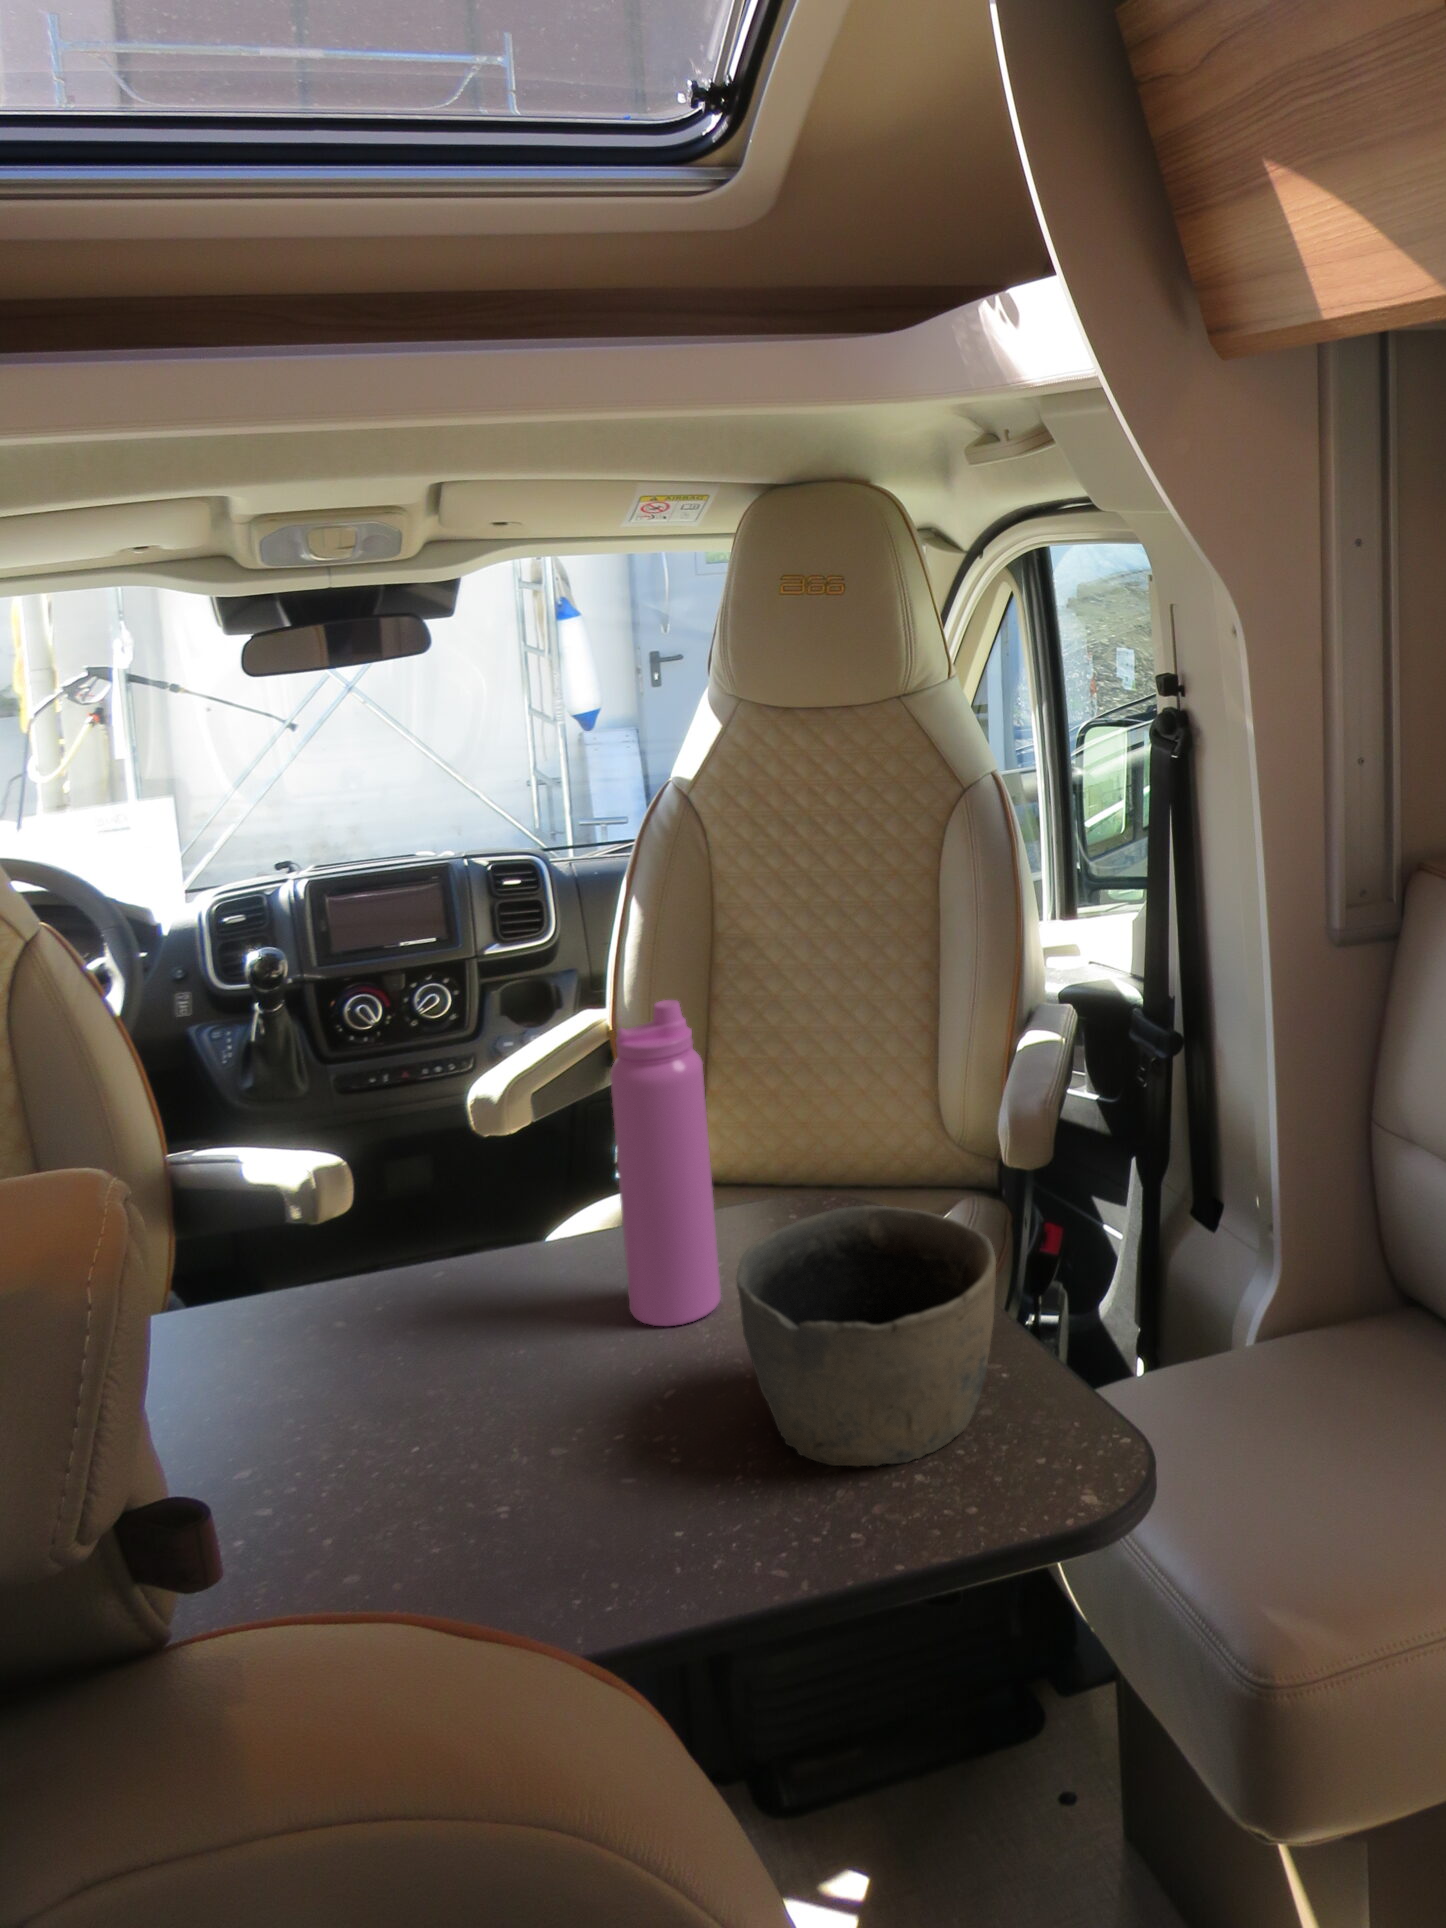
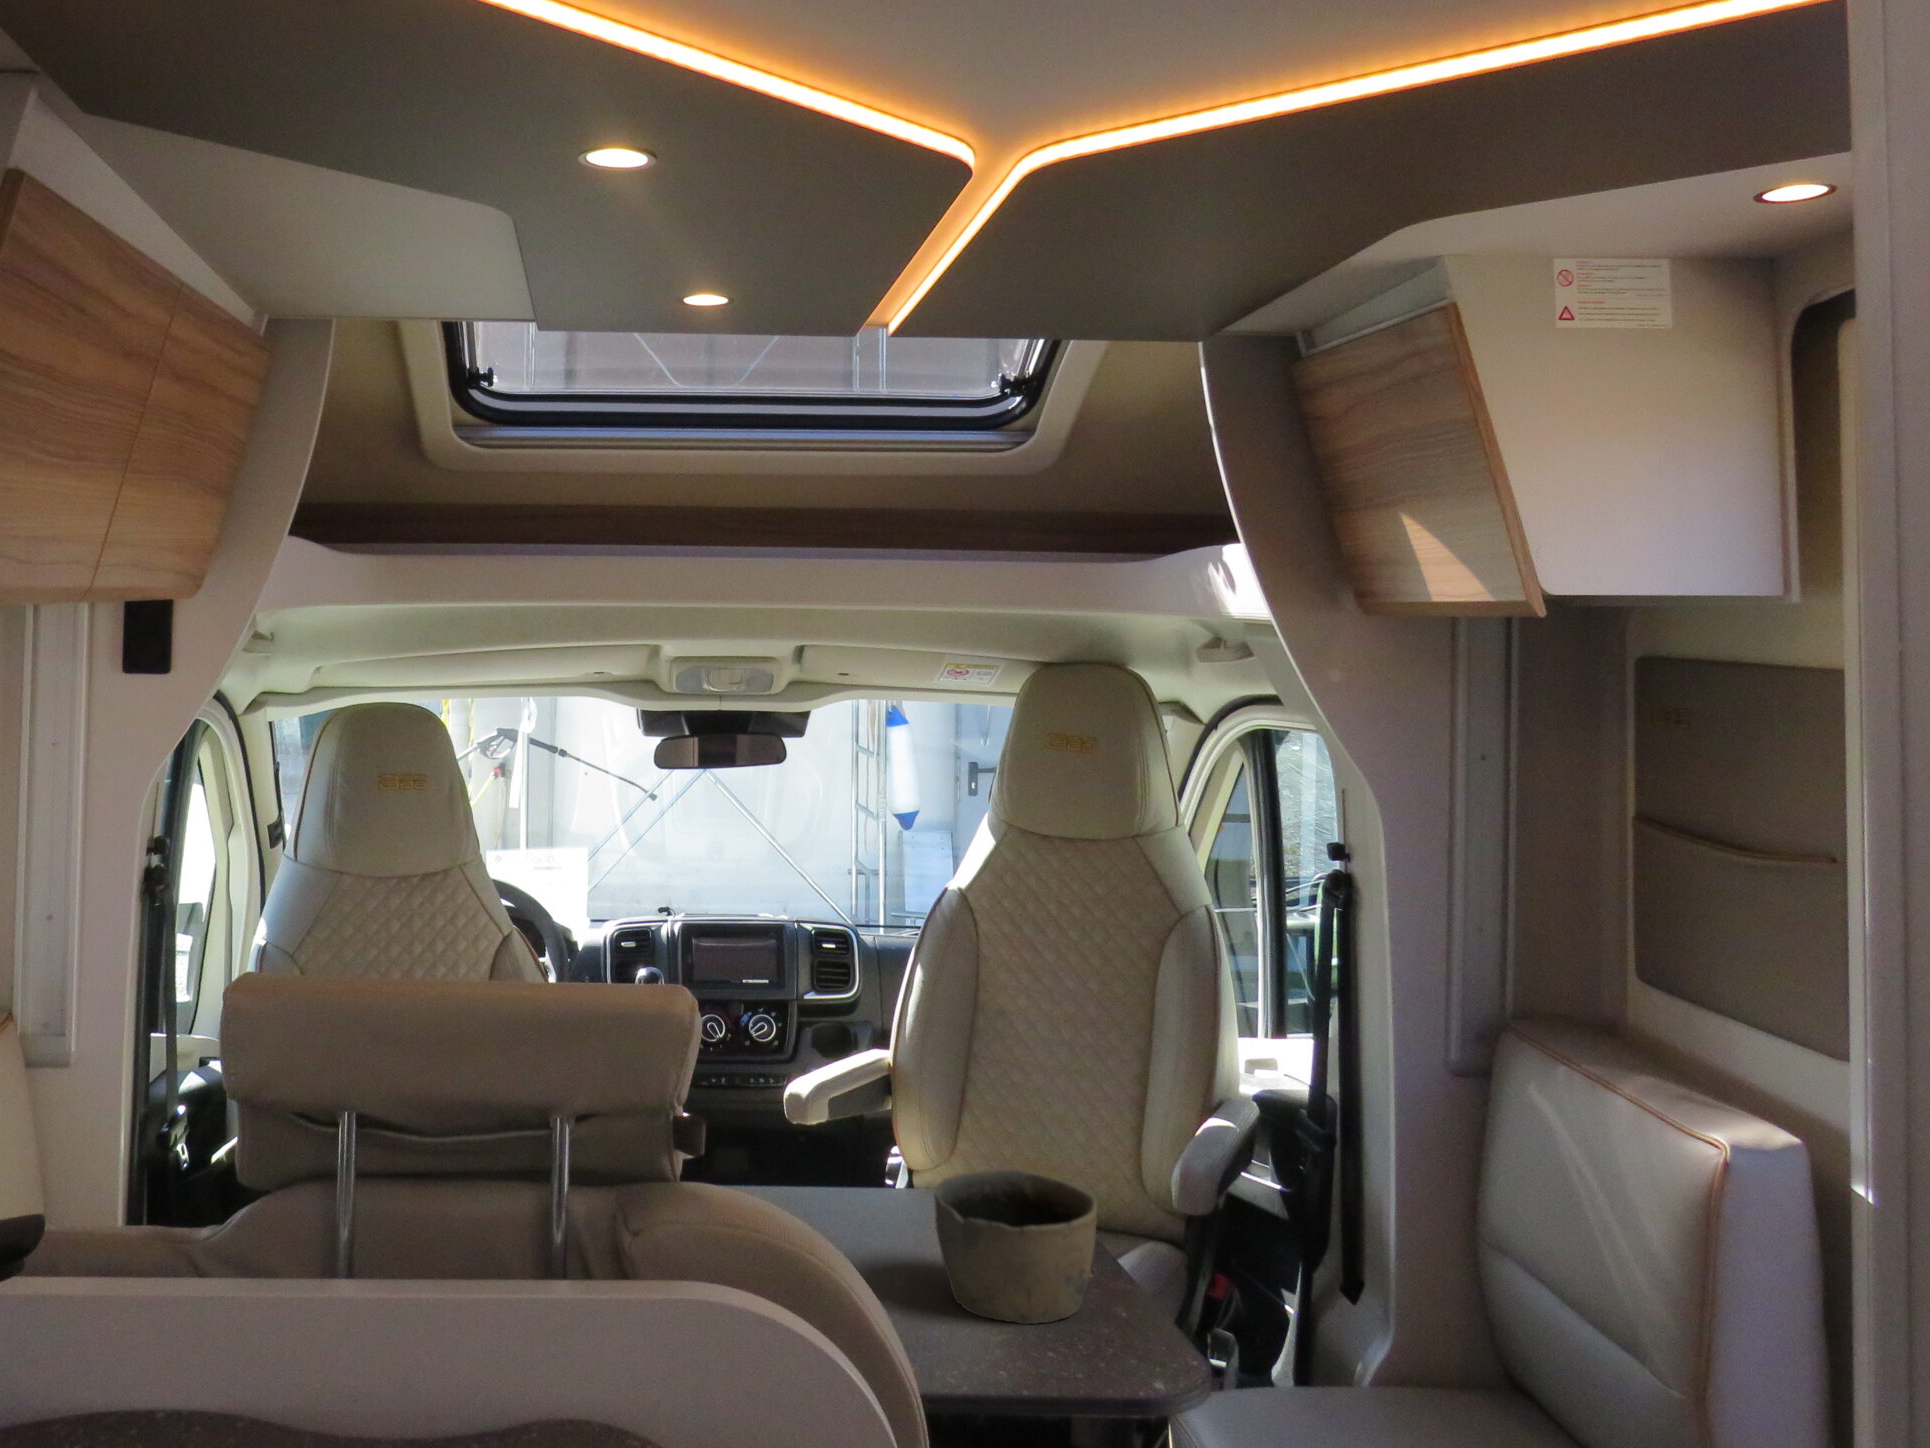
water bottle: present [610,1000,721,1326] -> none [873,1021,934,1237]

